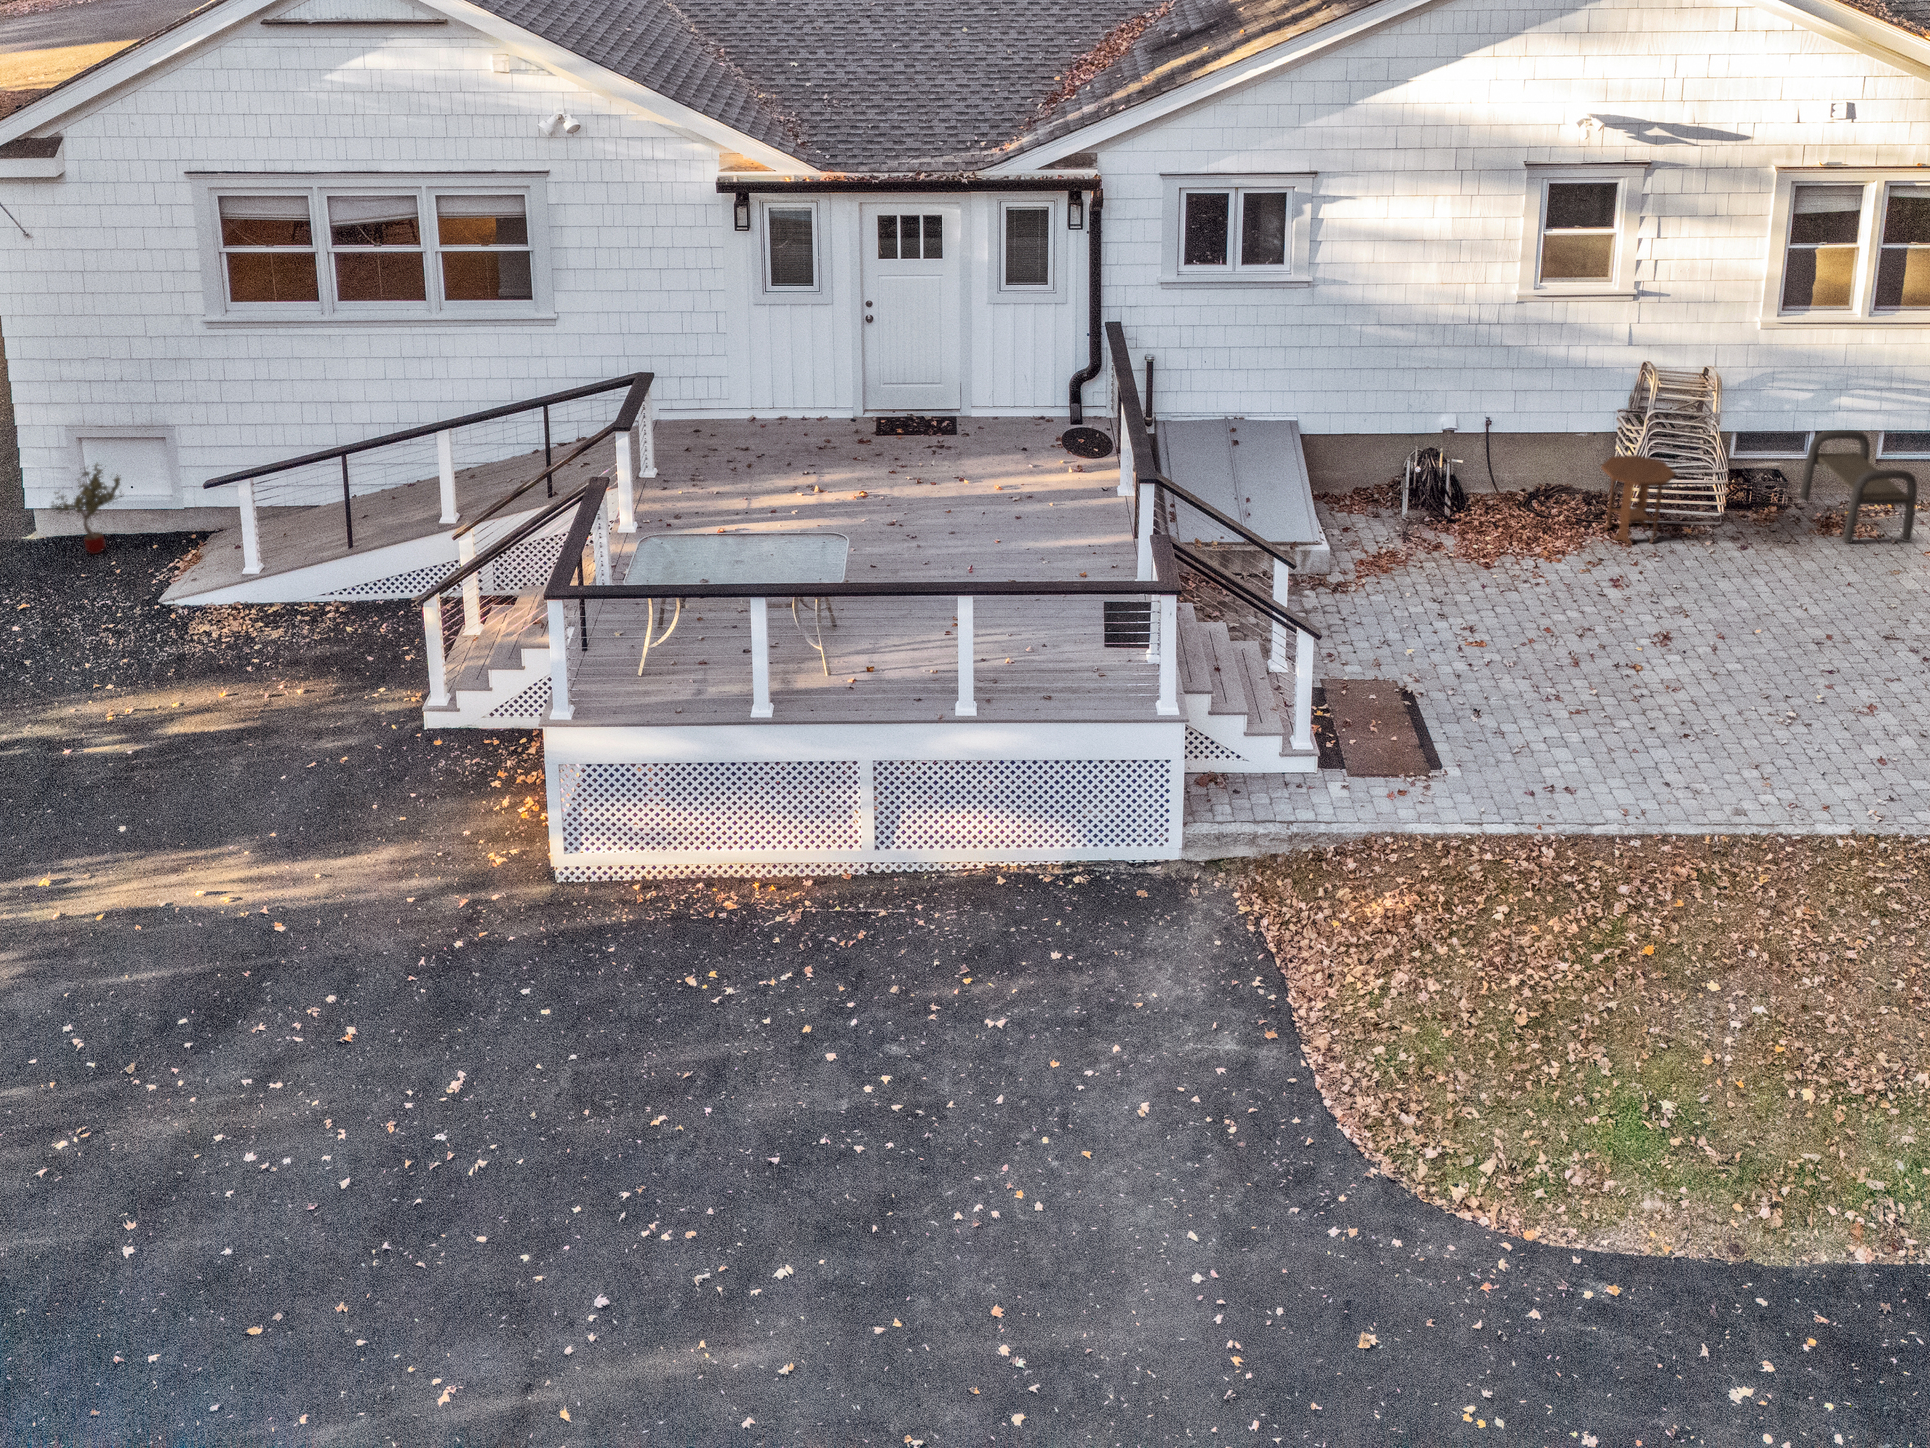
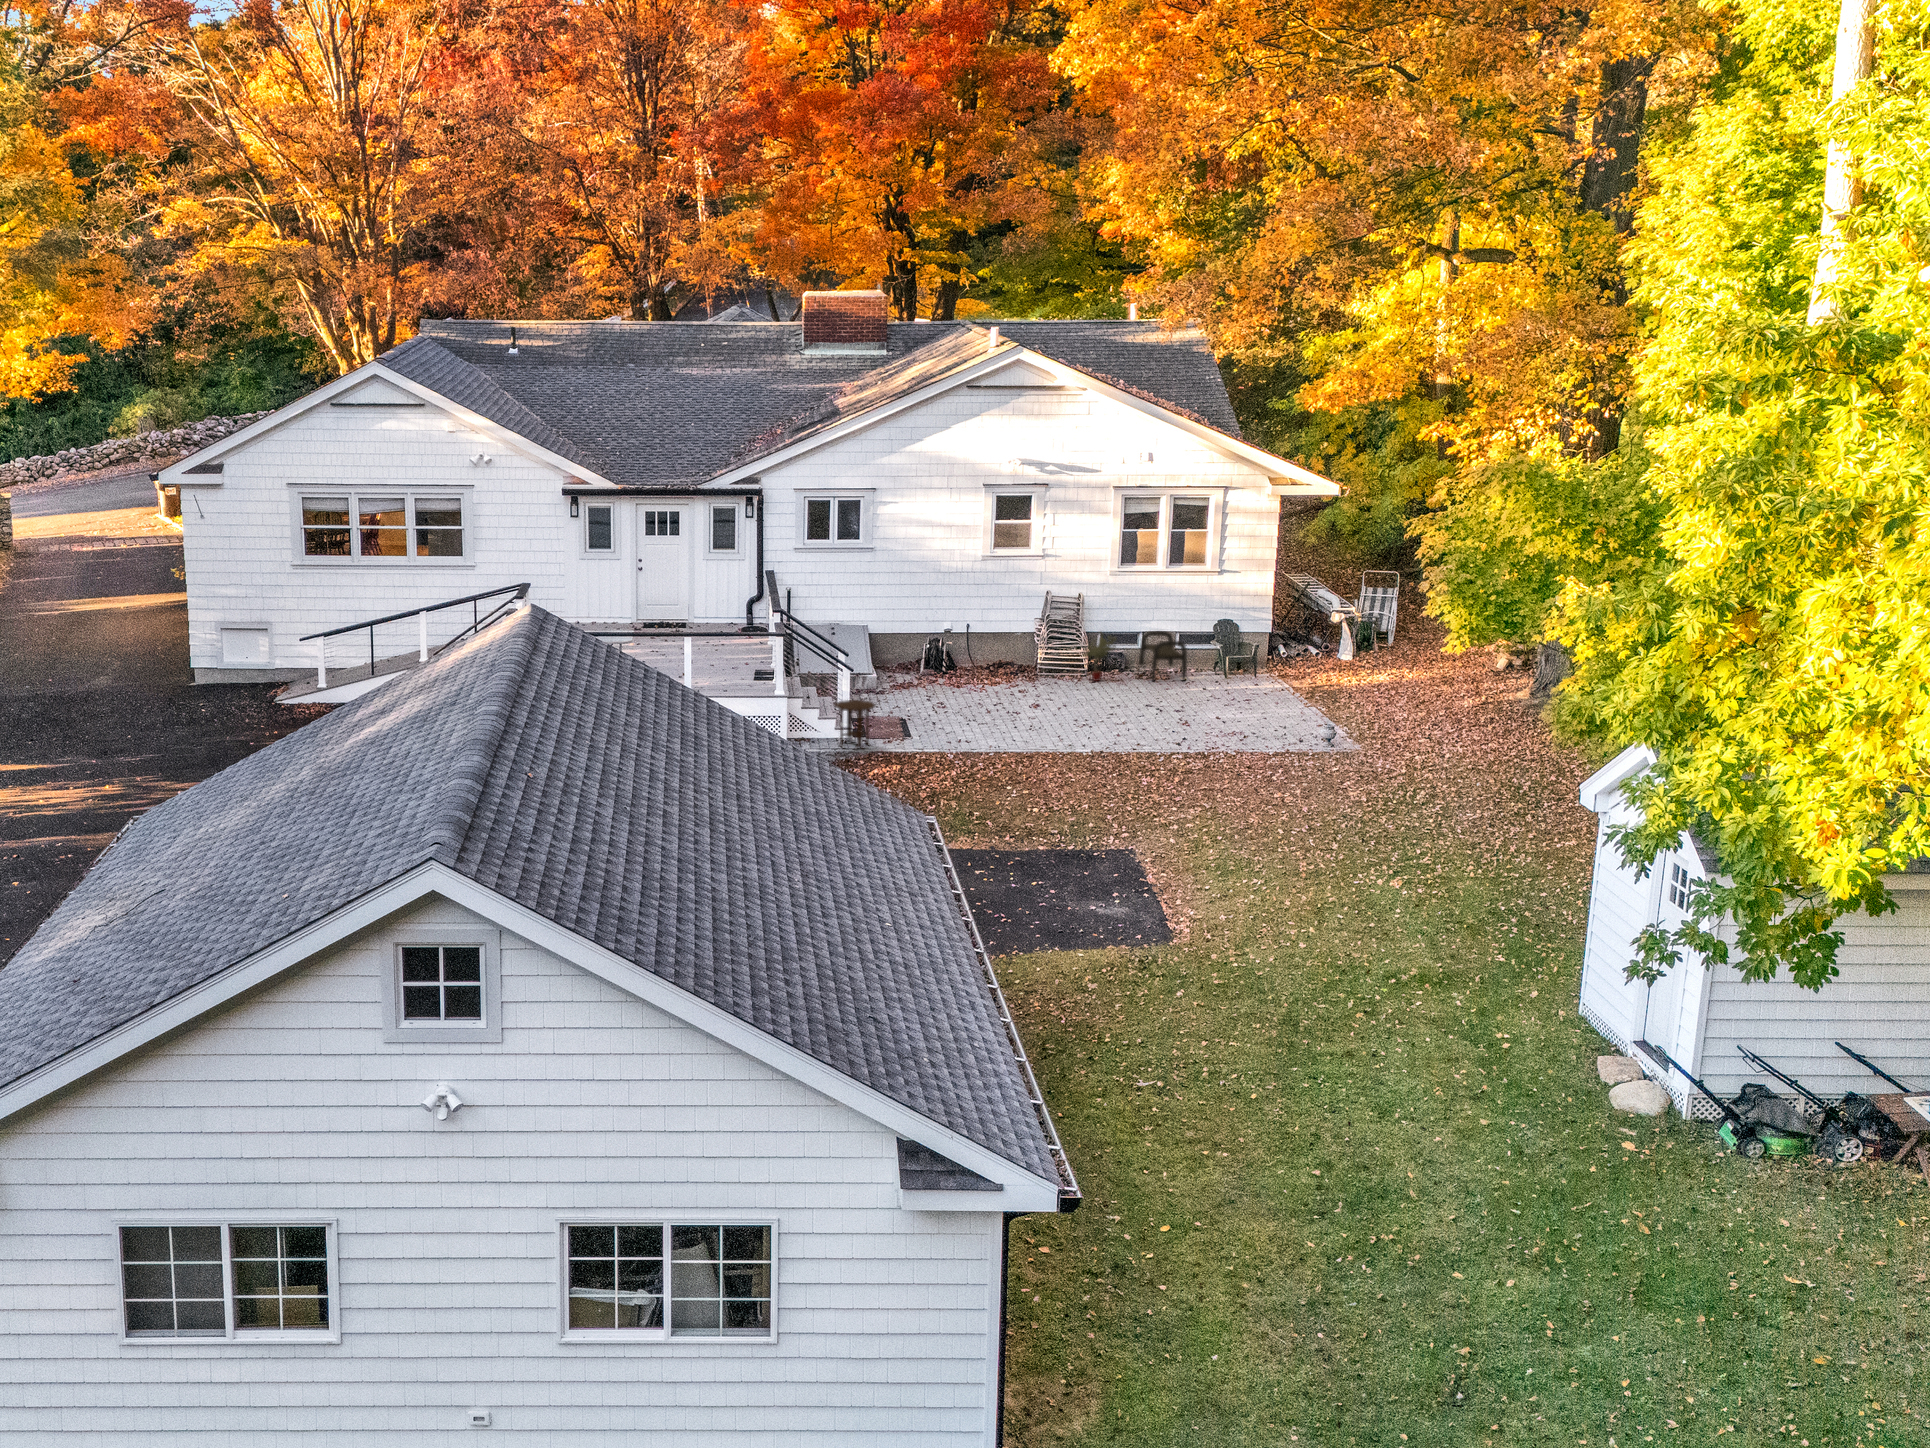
side table: present [1601,455,1676,545] -> present [834,700,875,749]
potted tree: present [51,464,122,554] -> present [1082,633,1116,681]

